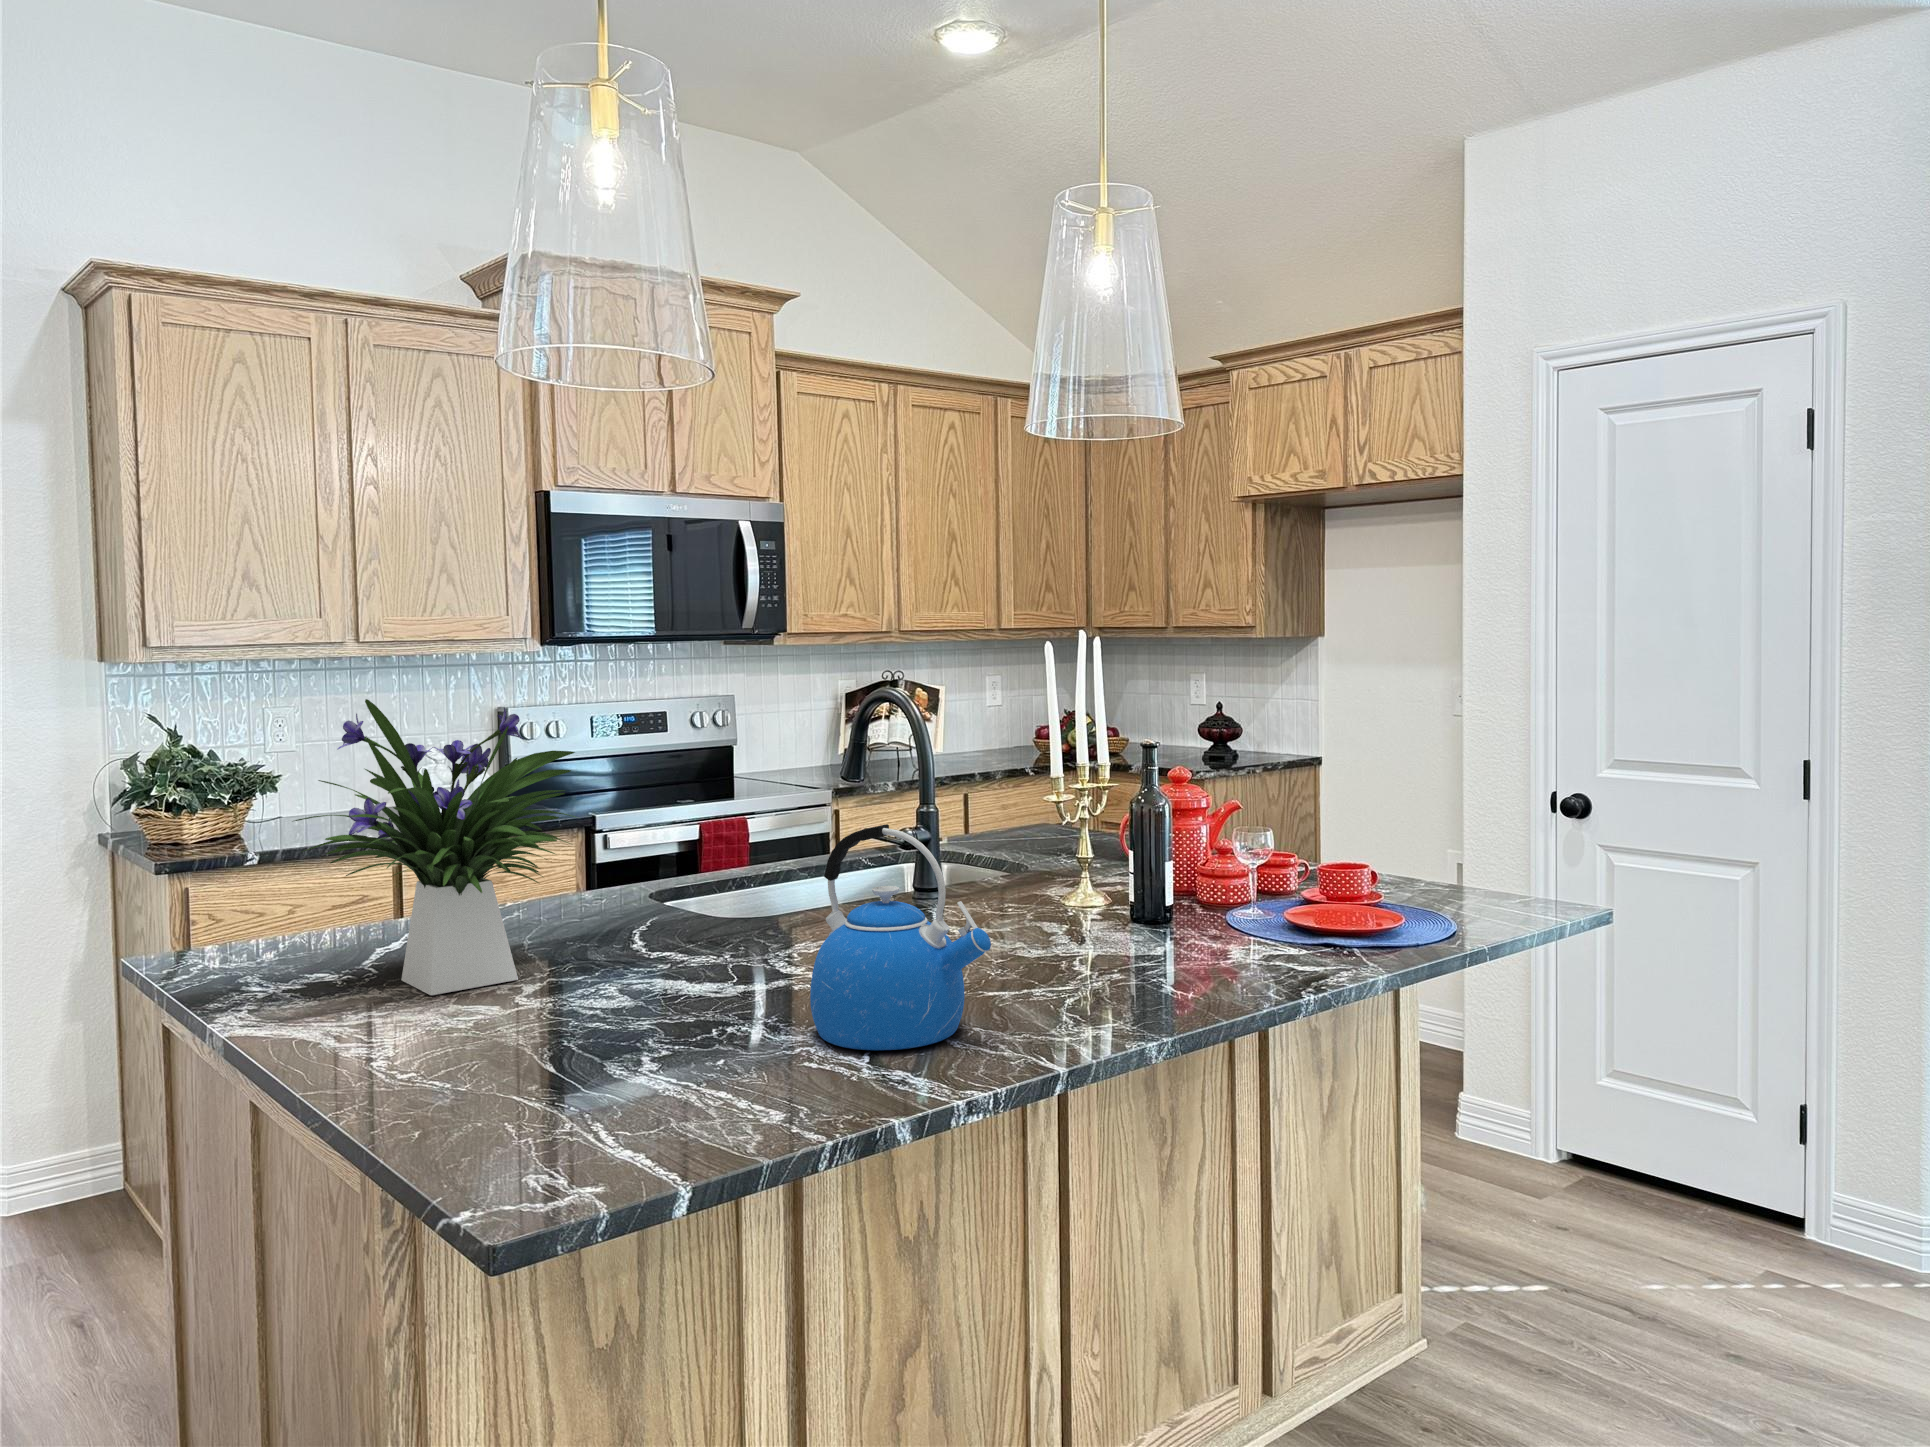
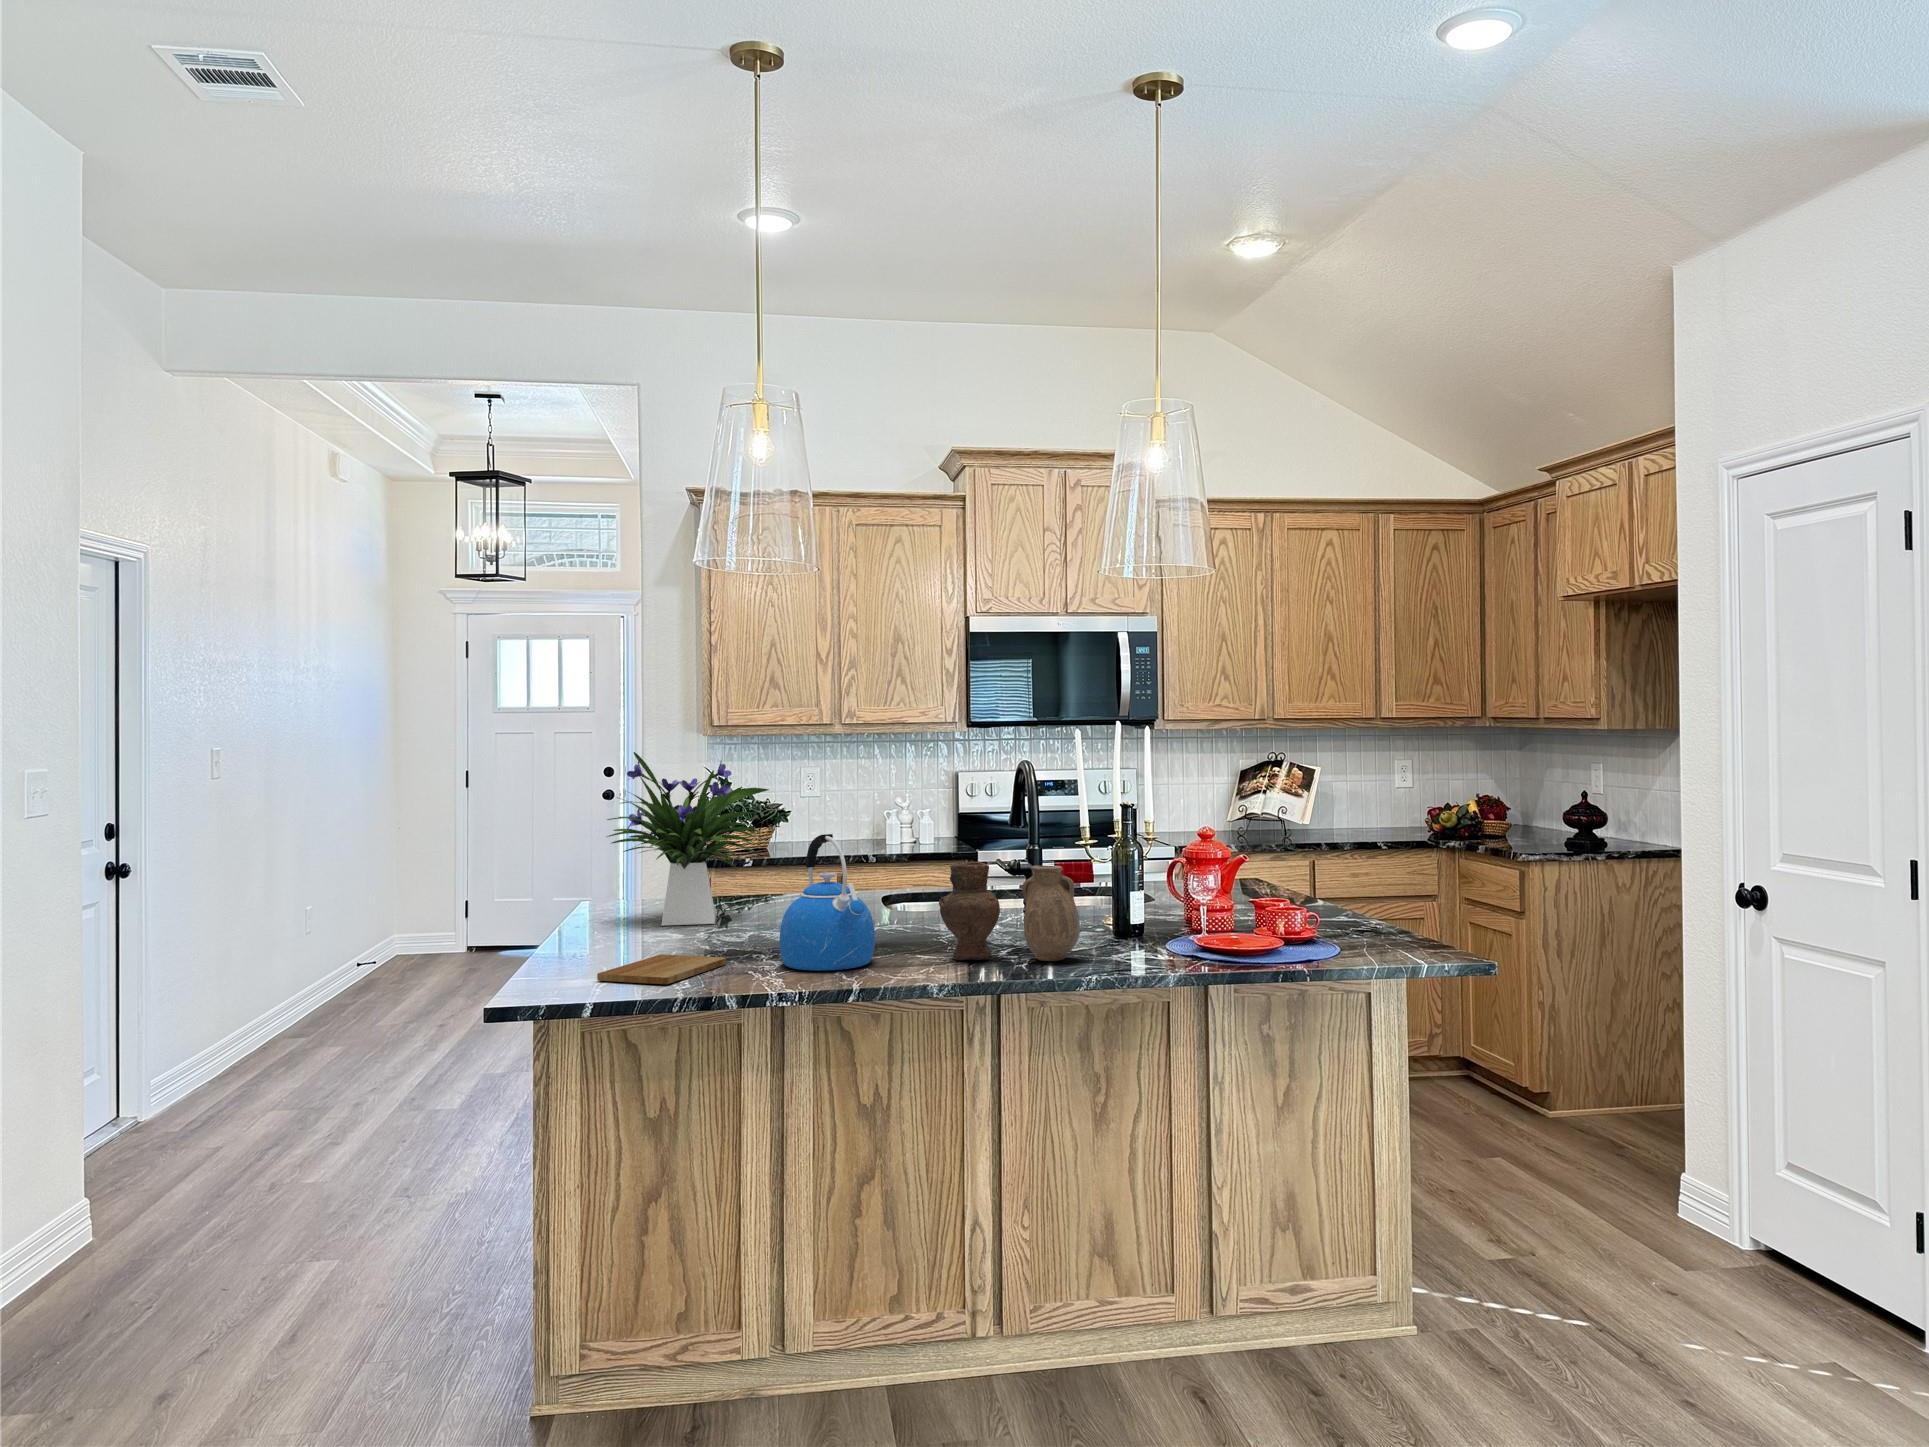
vase: none [1018,844,1212,996] -> present [939,862,1080,961]
cutting board: none [583,1047,737,1134] -> present [597,954,726,984]

